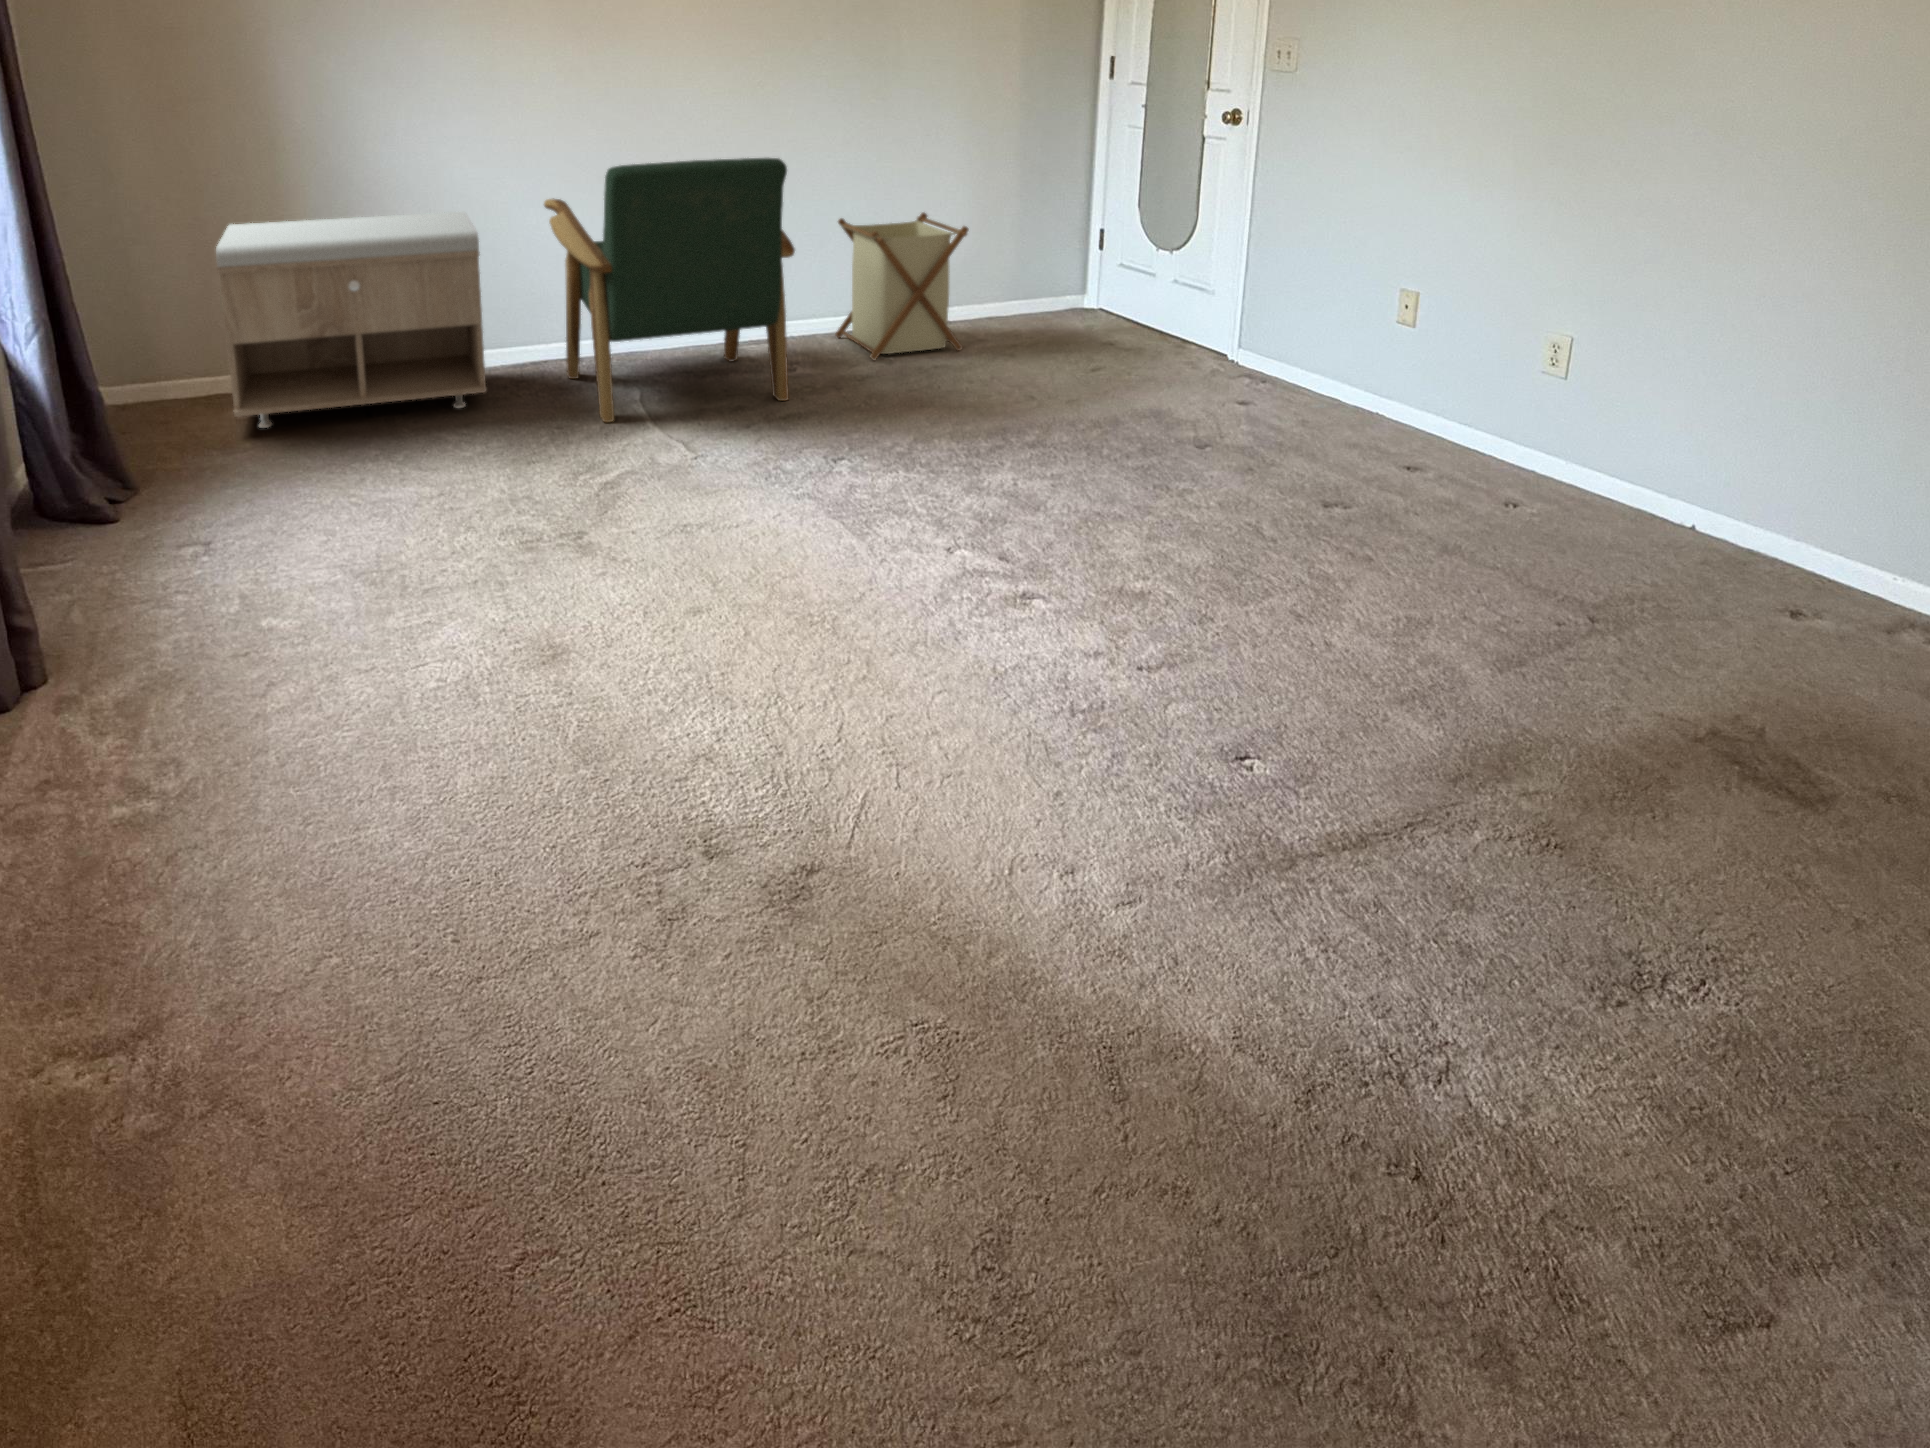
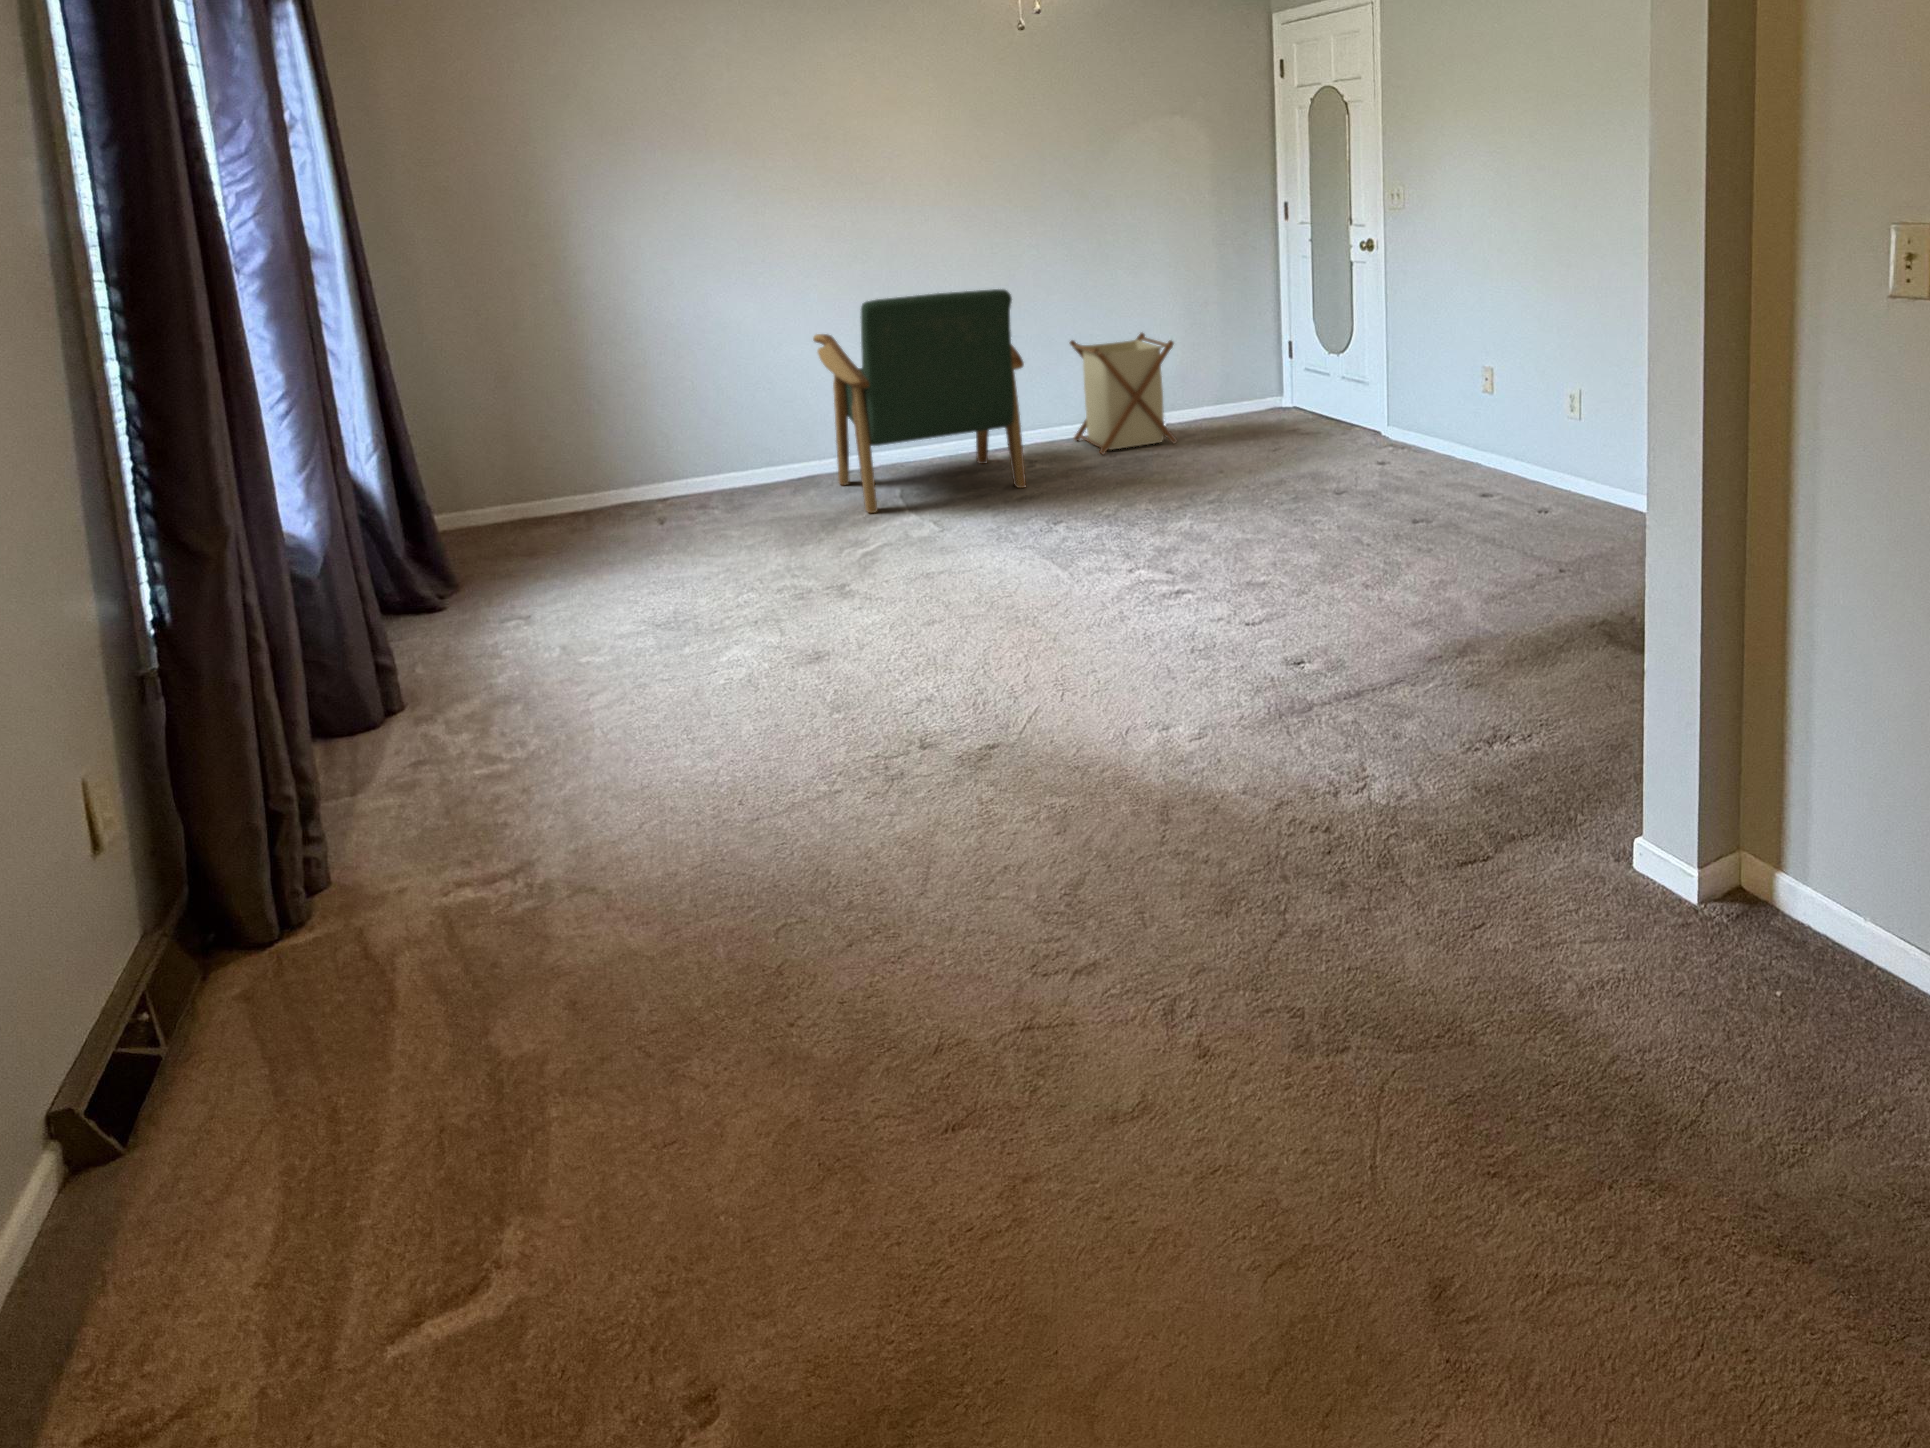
storage bench: present [216,212,487,428] -> none [522,348,766,540]

